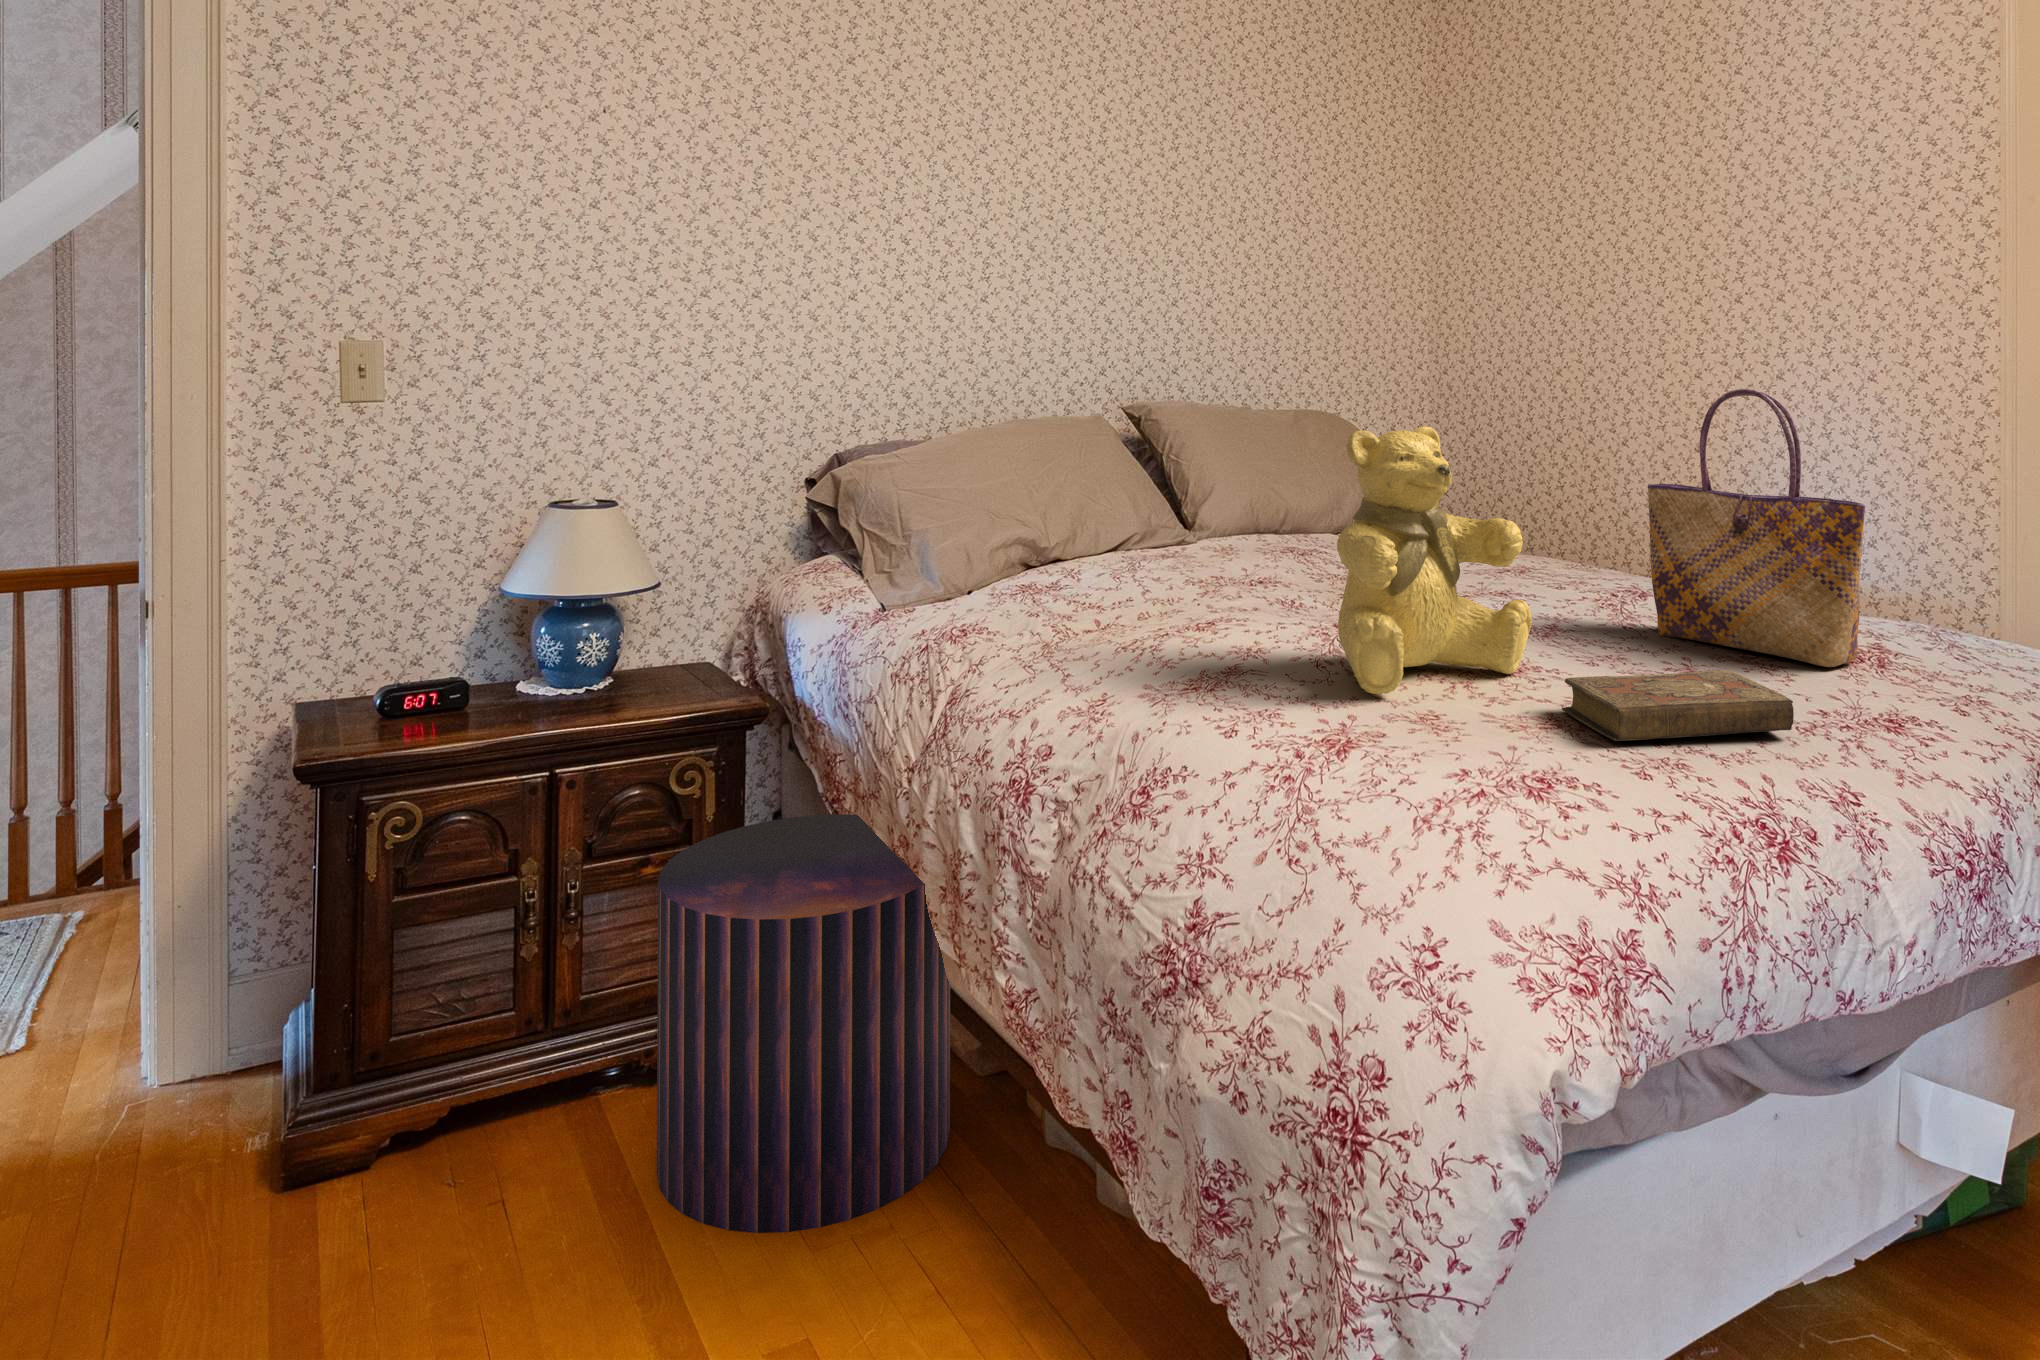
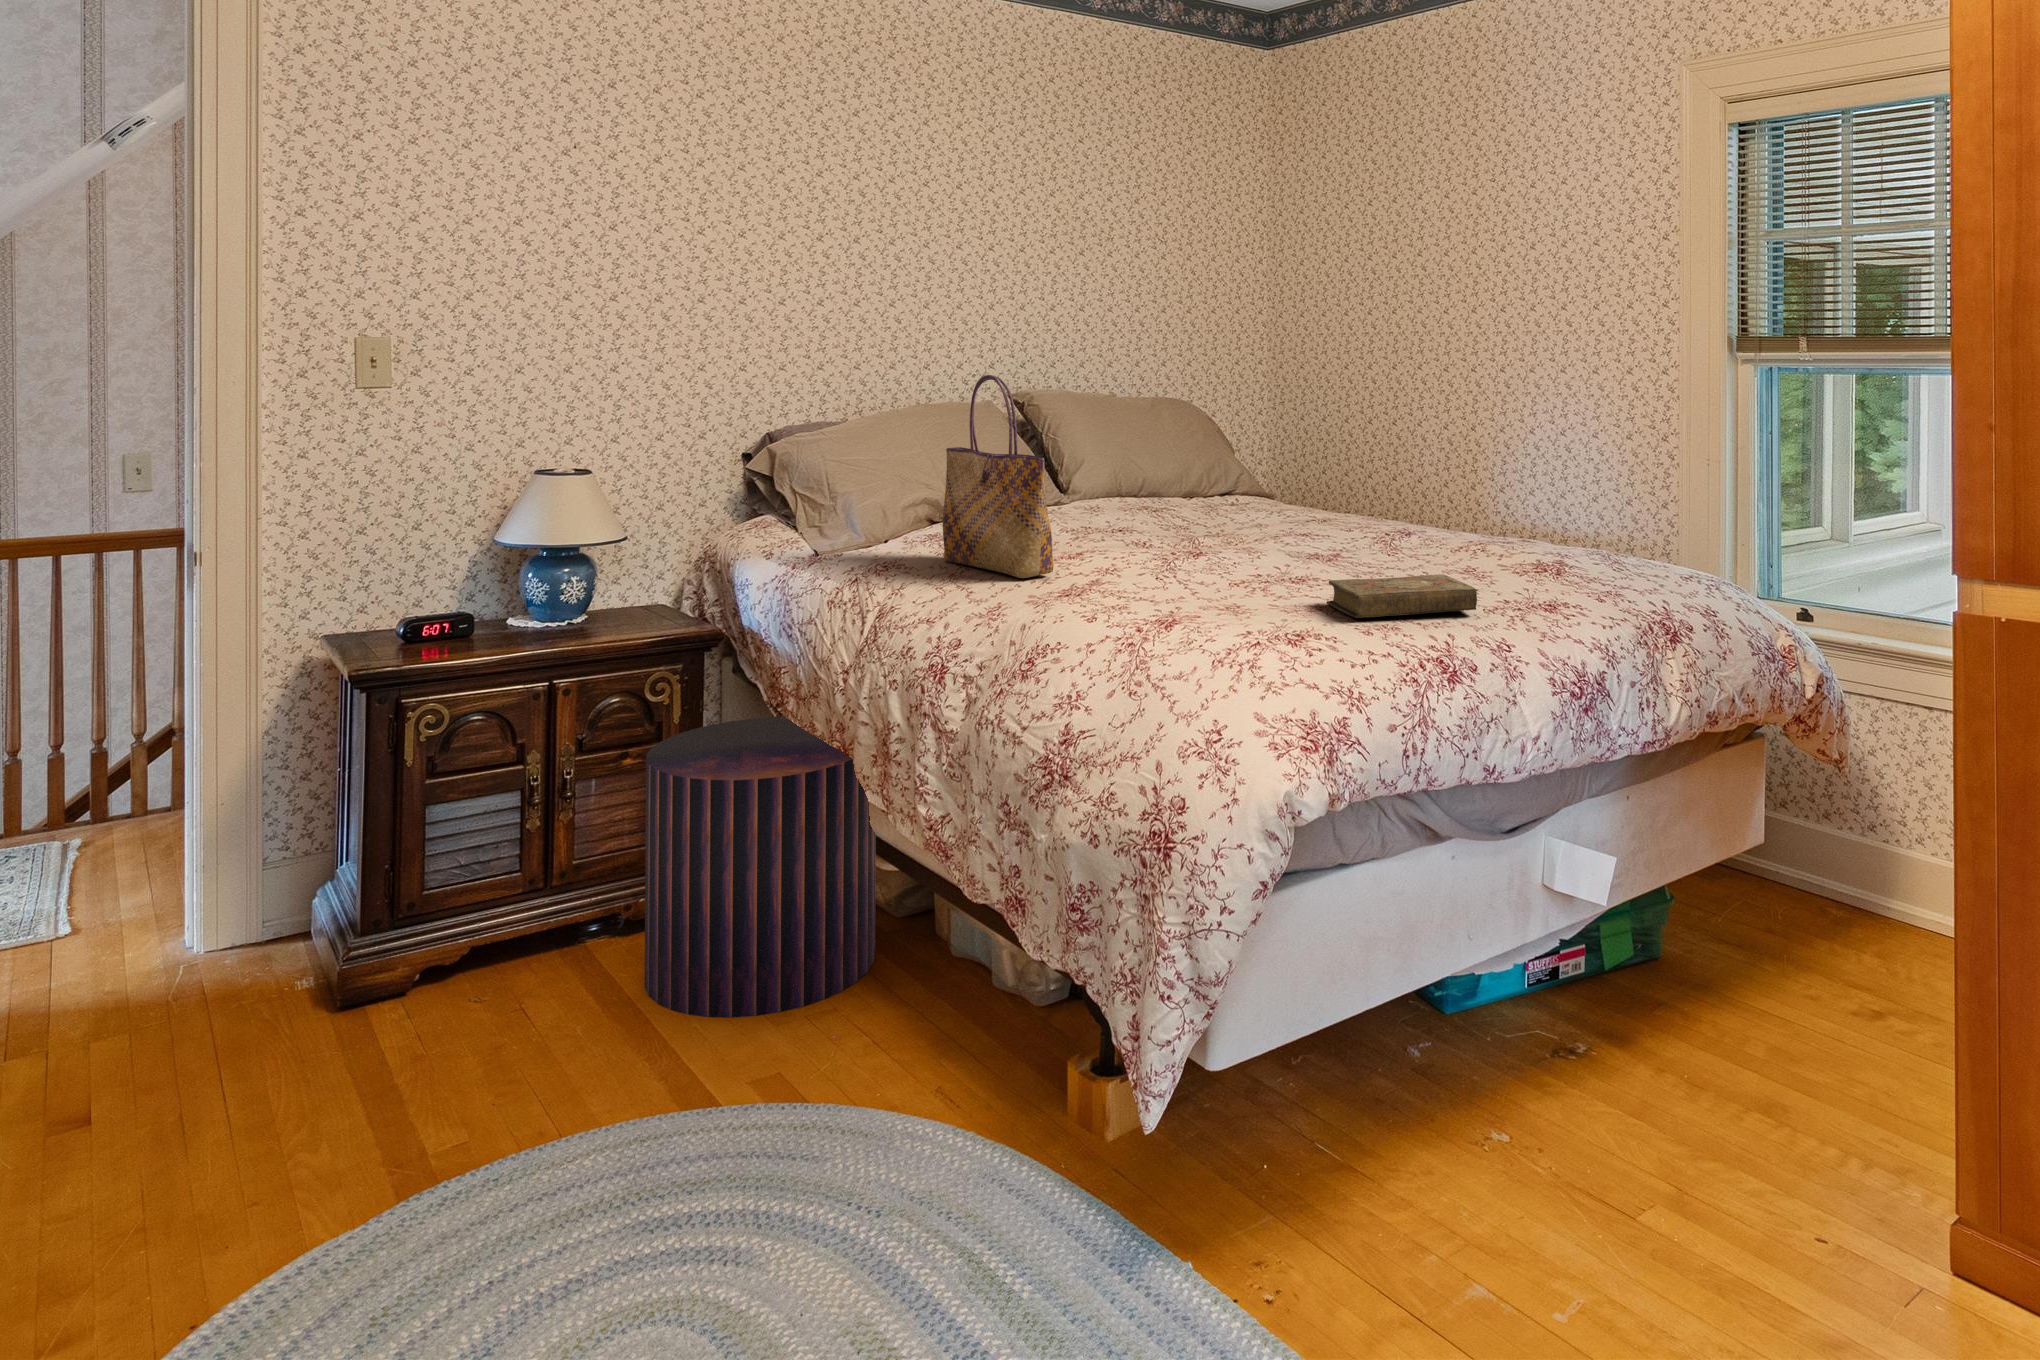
tote bag: present [1648,389,1865,667] -> present [942,375,1054,578]
teddy bear: present [1337,426,1532,695] -> none [1172,405,1313,597]

